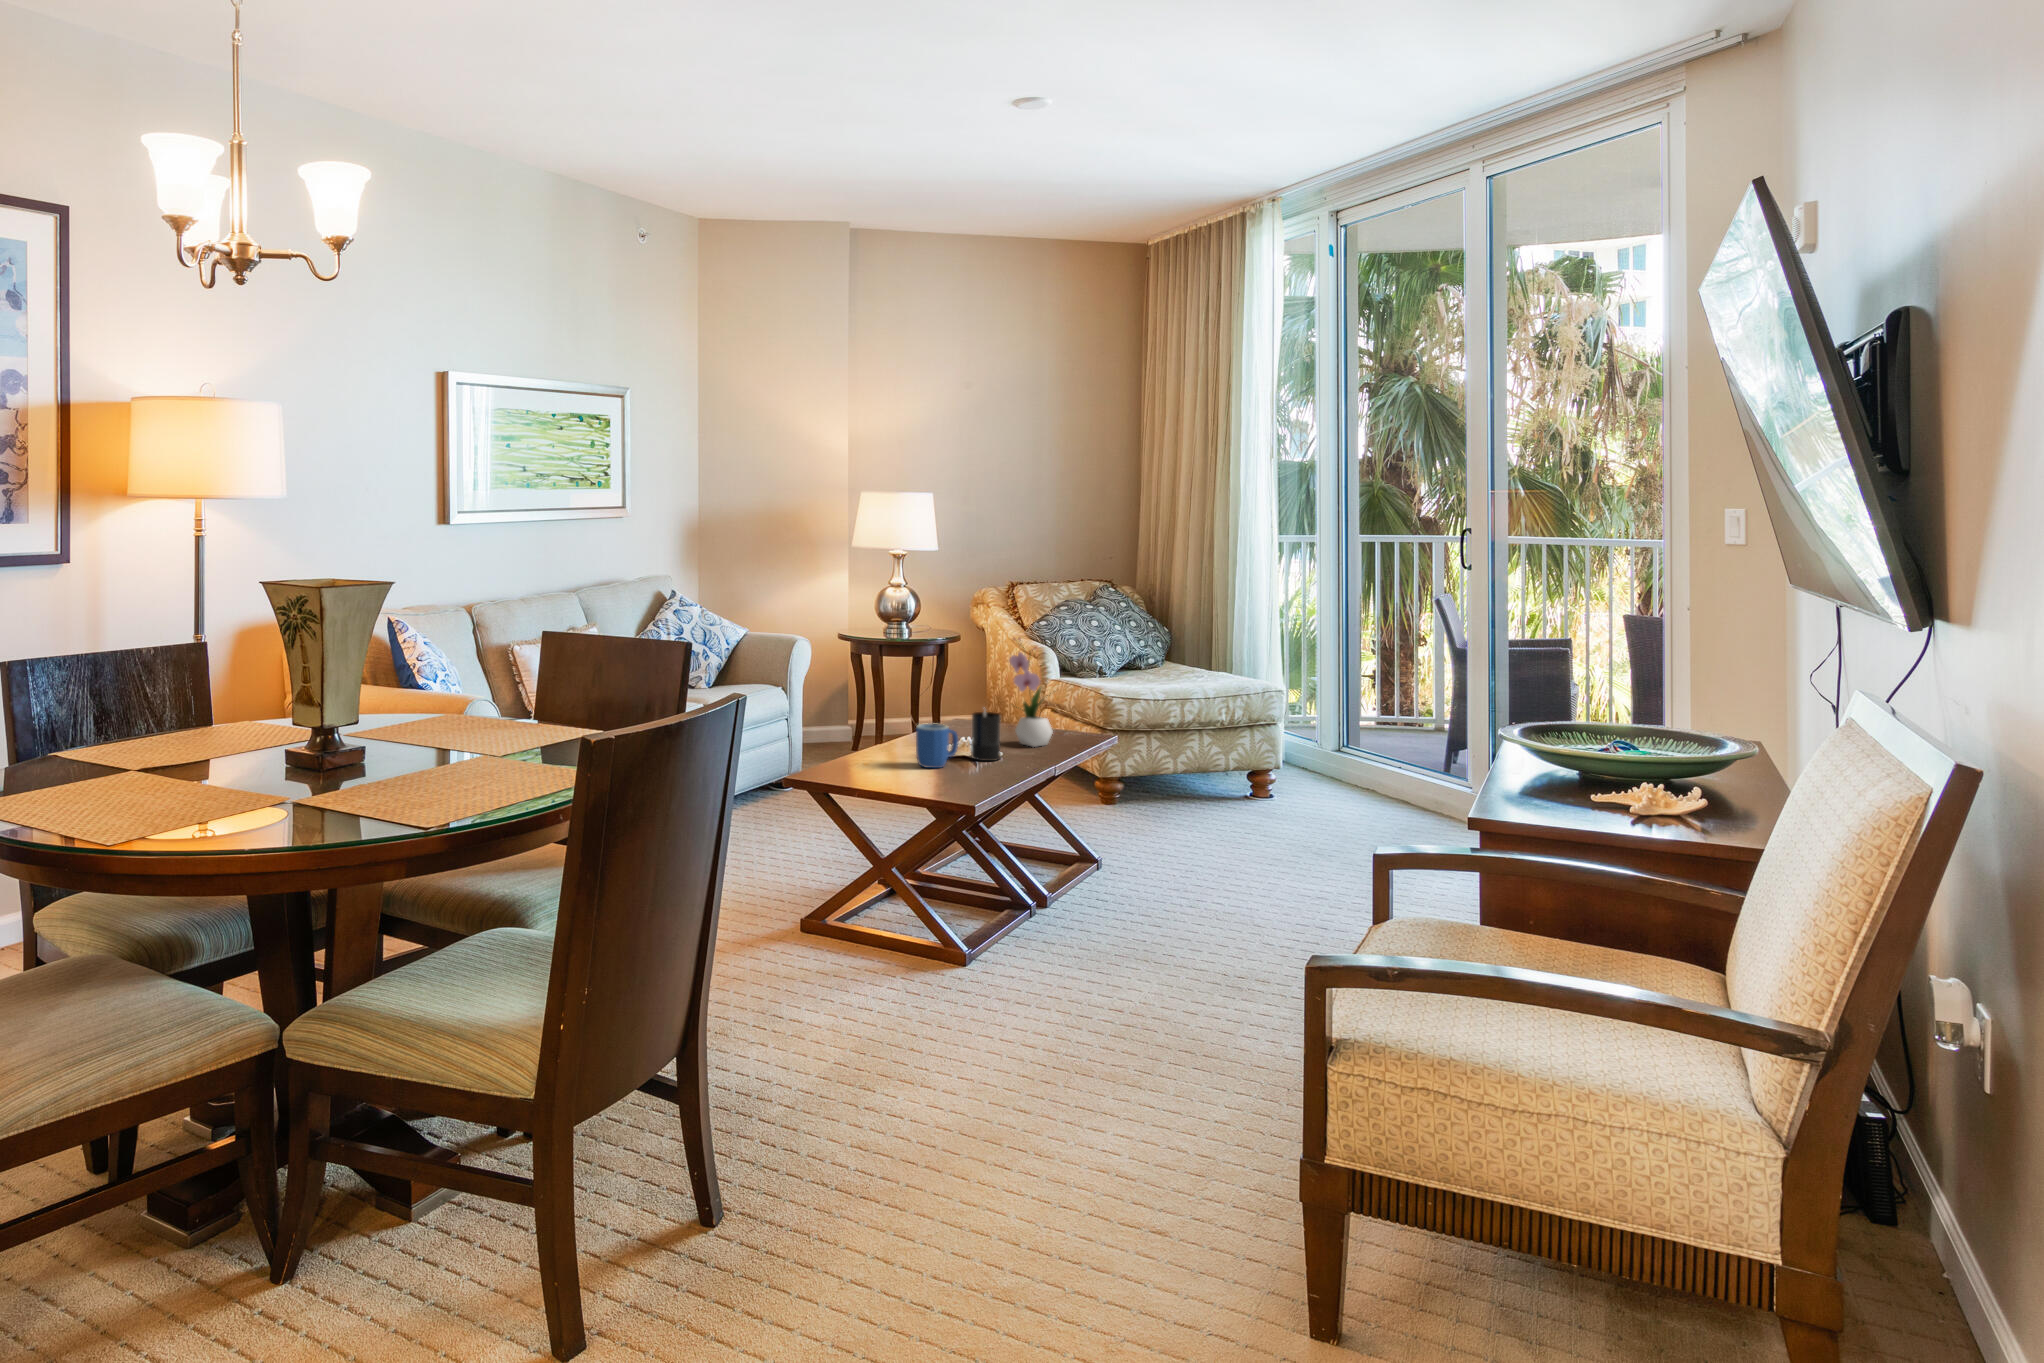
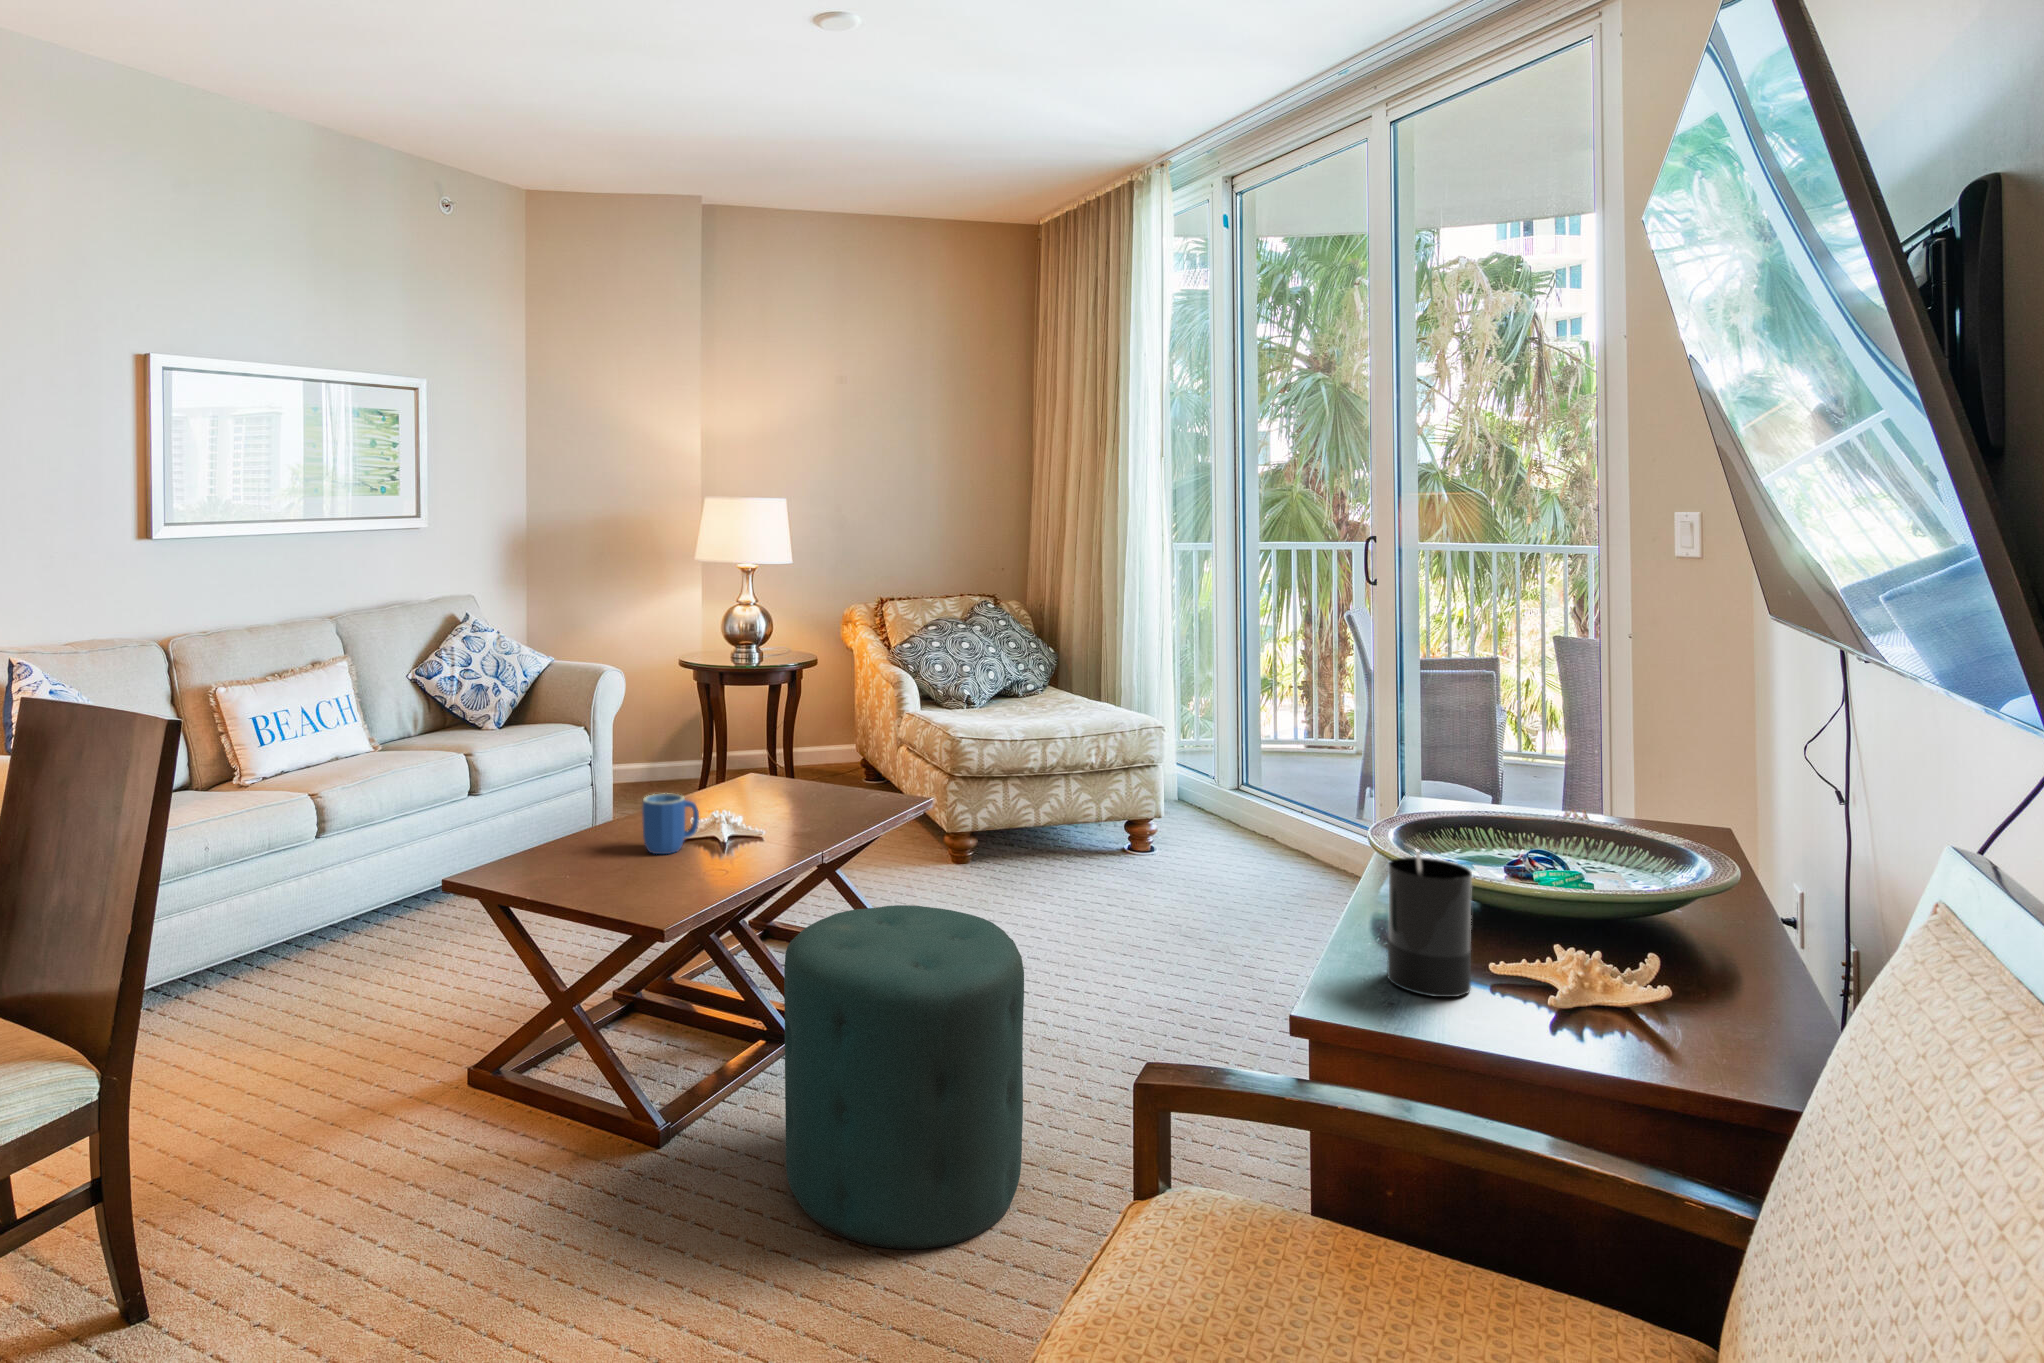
flower arrangement: present [1009,638,1053,747] -> none [786,677,849,817]
candle: present [971,711,1001,761] -> present [1387,844,1472,997]
ottoman: none [1071,796,1247,1017] -> present [784,905,1024,1249]

